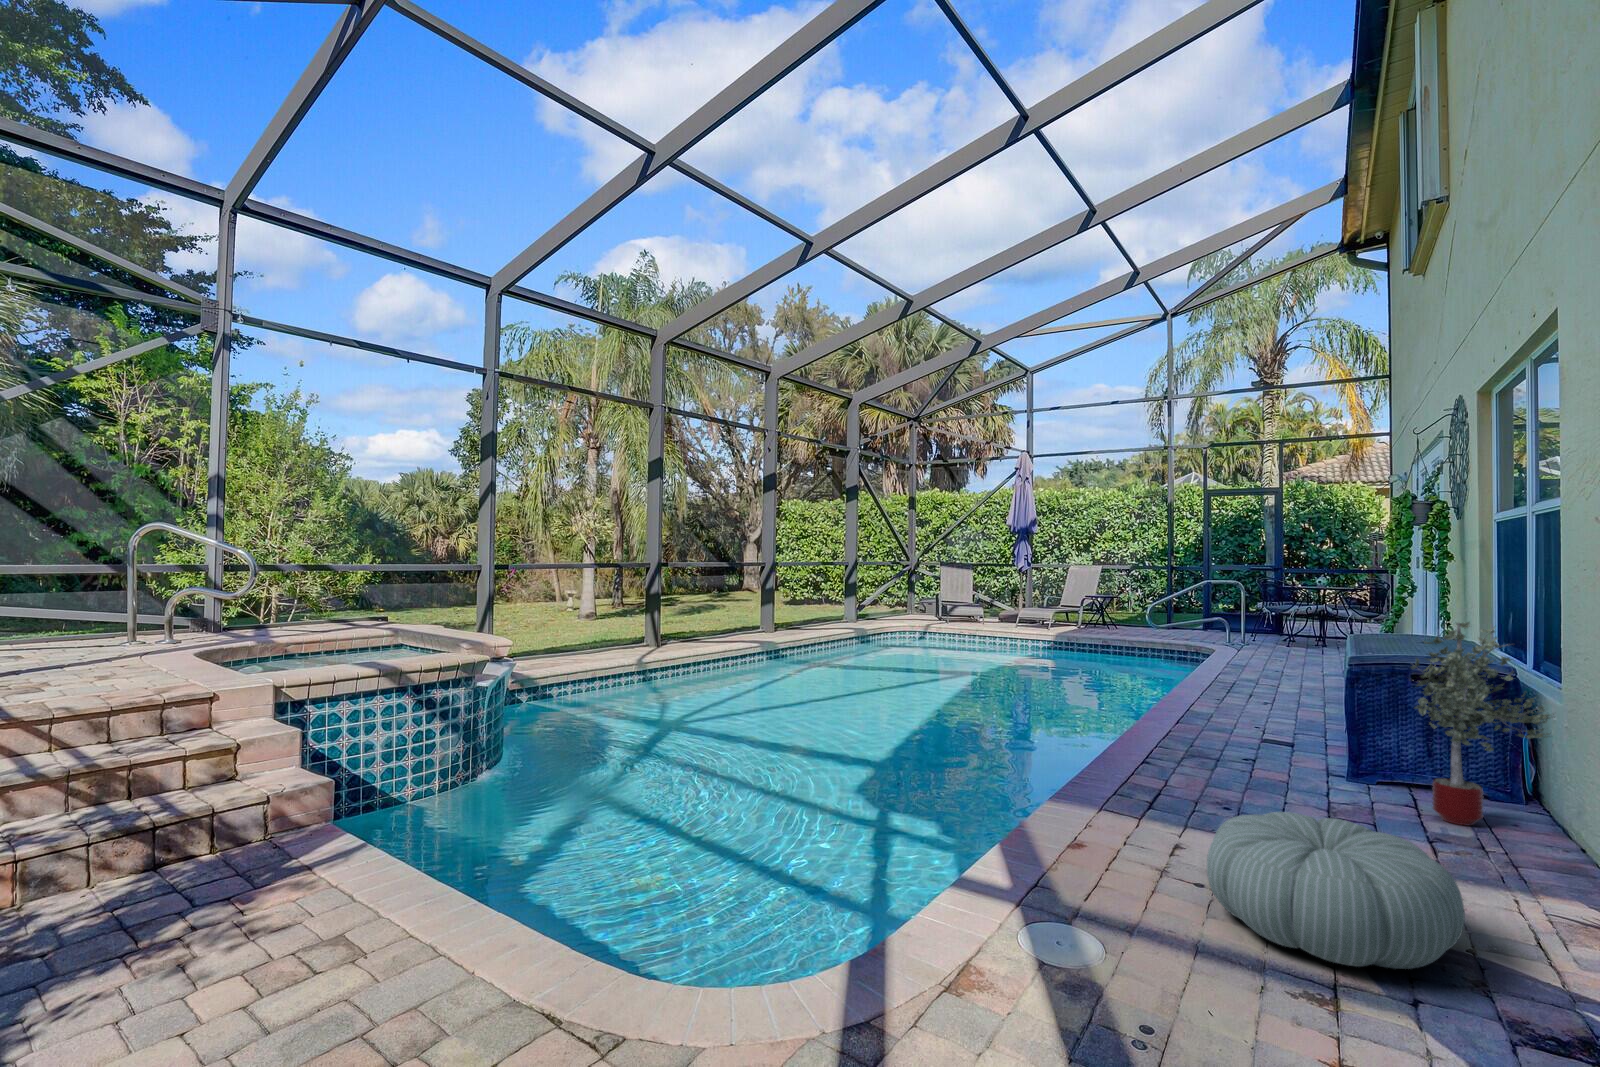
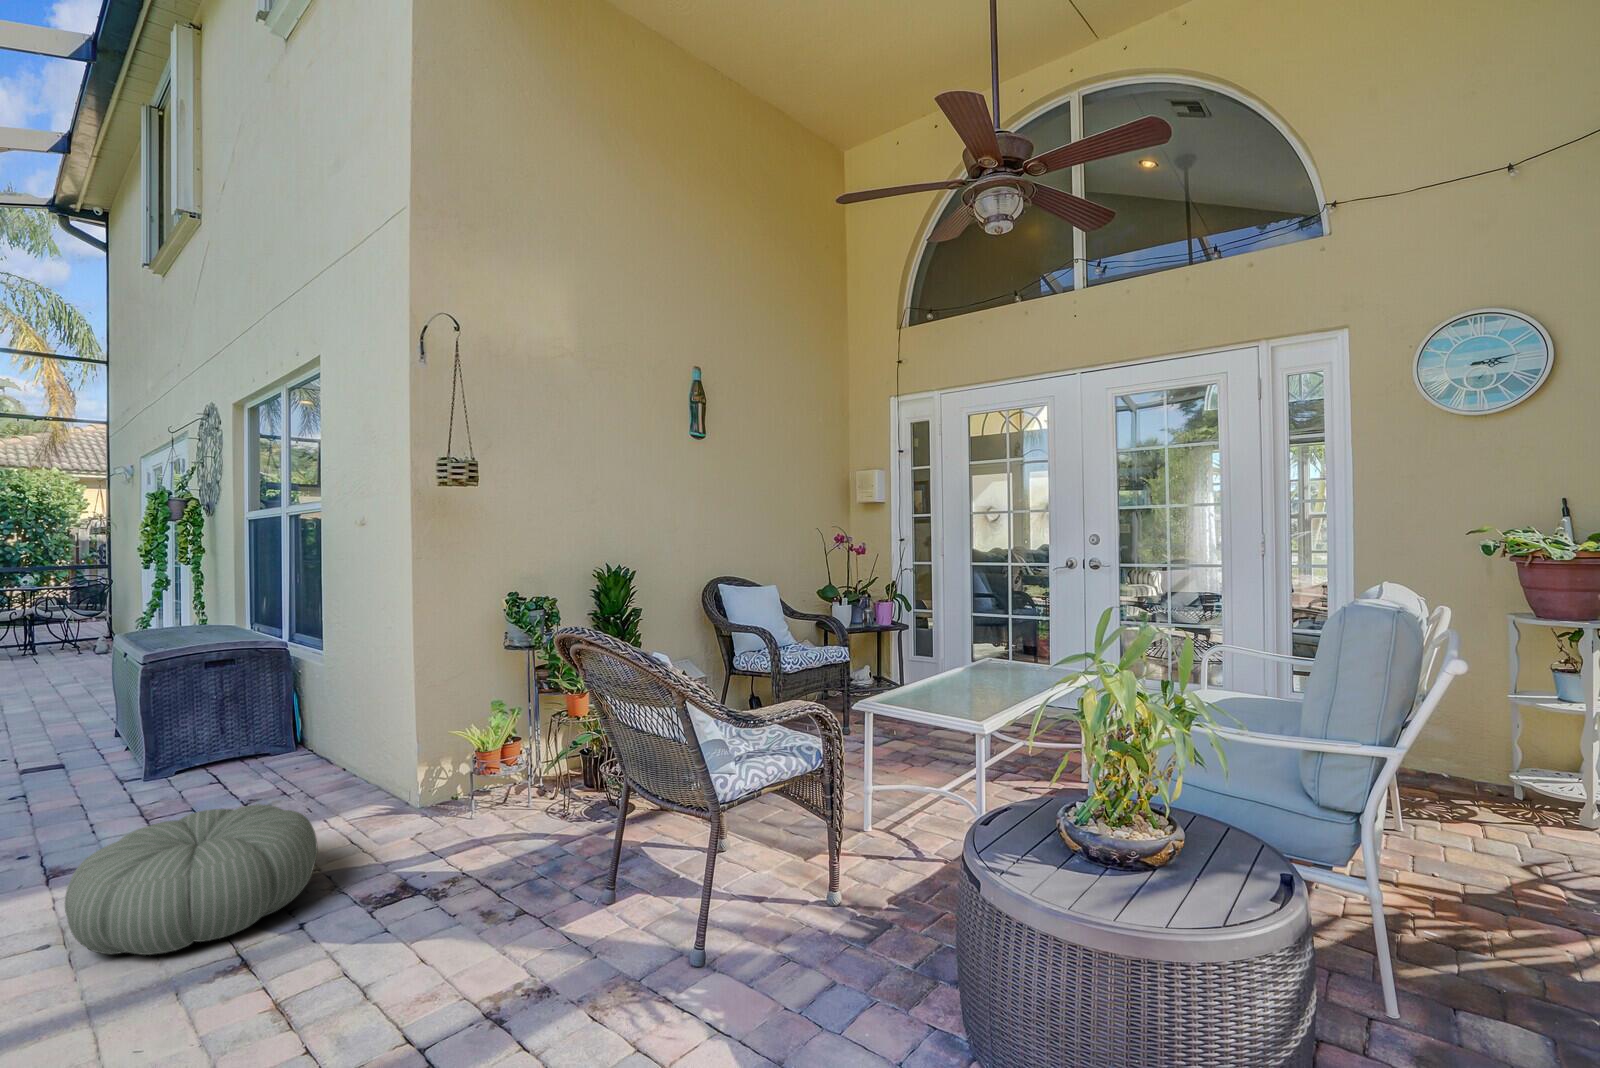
potted tree: present [1411,622,1554,825] -> none [210,609,327,782]

